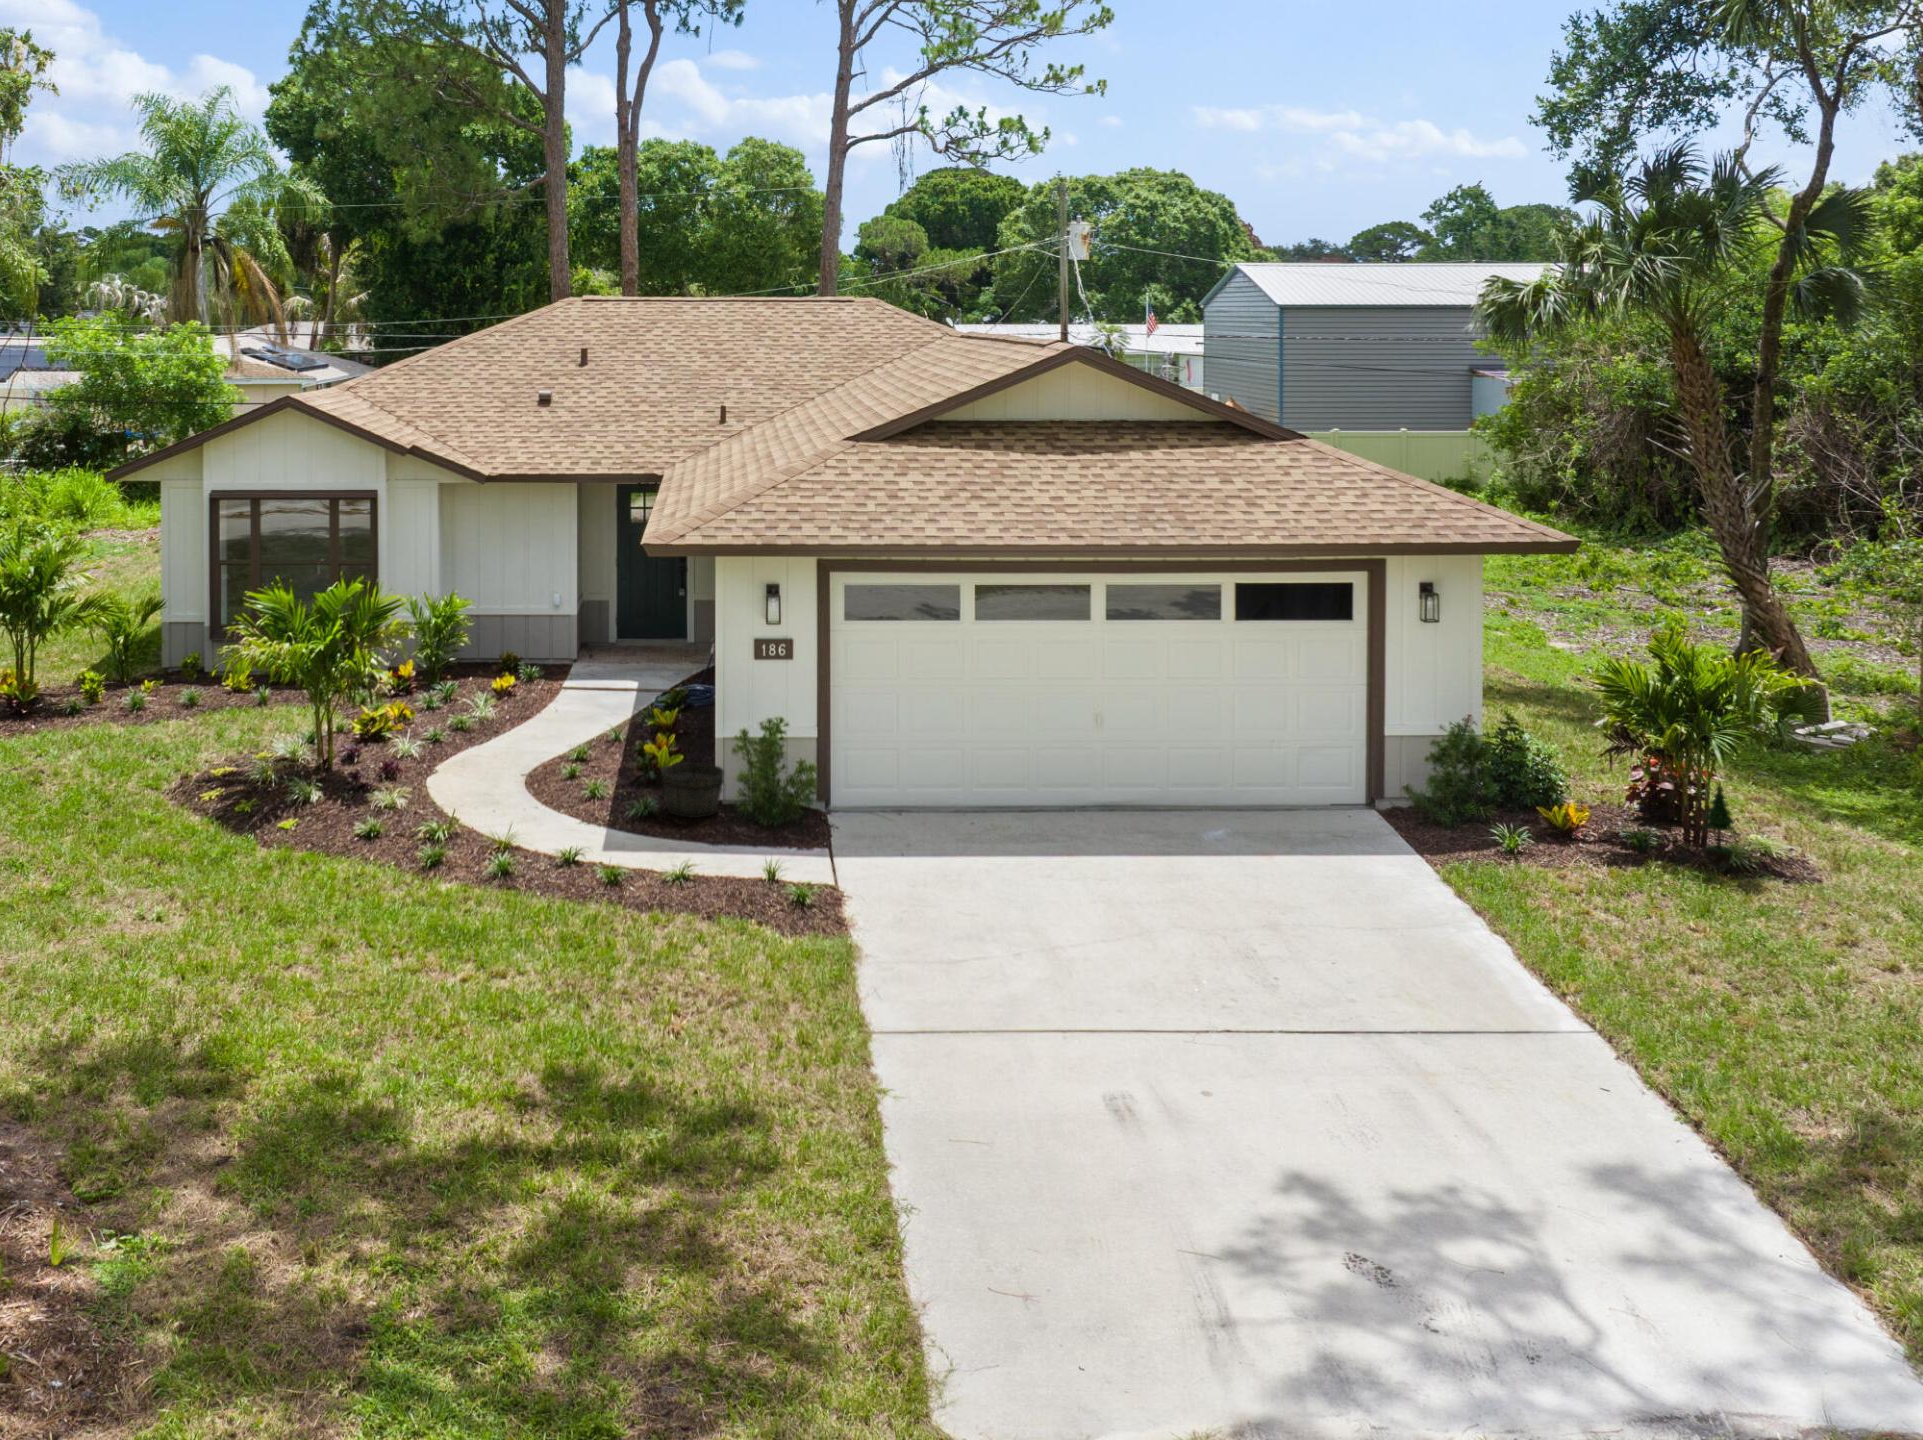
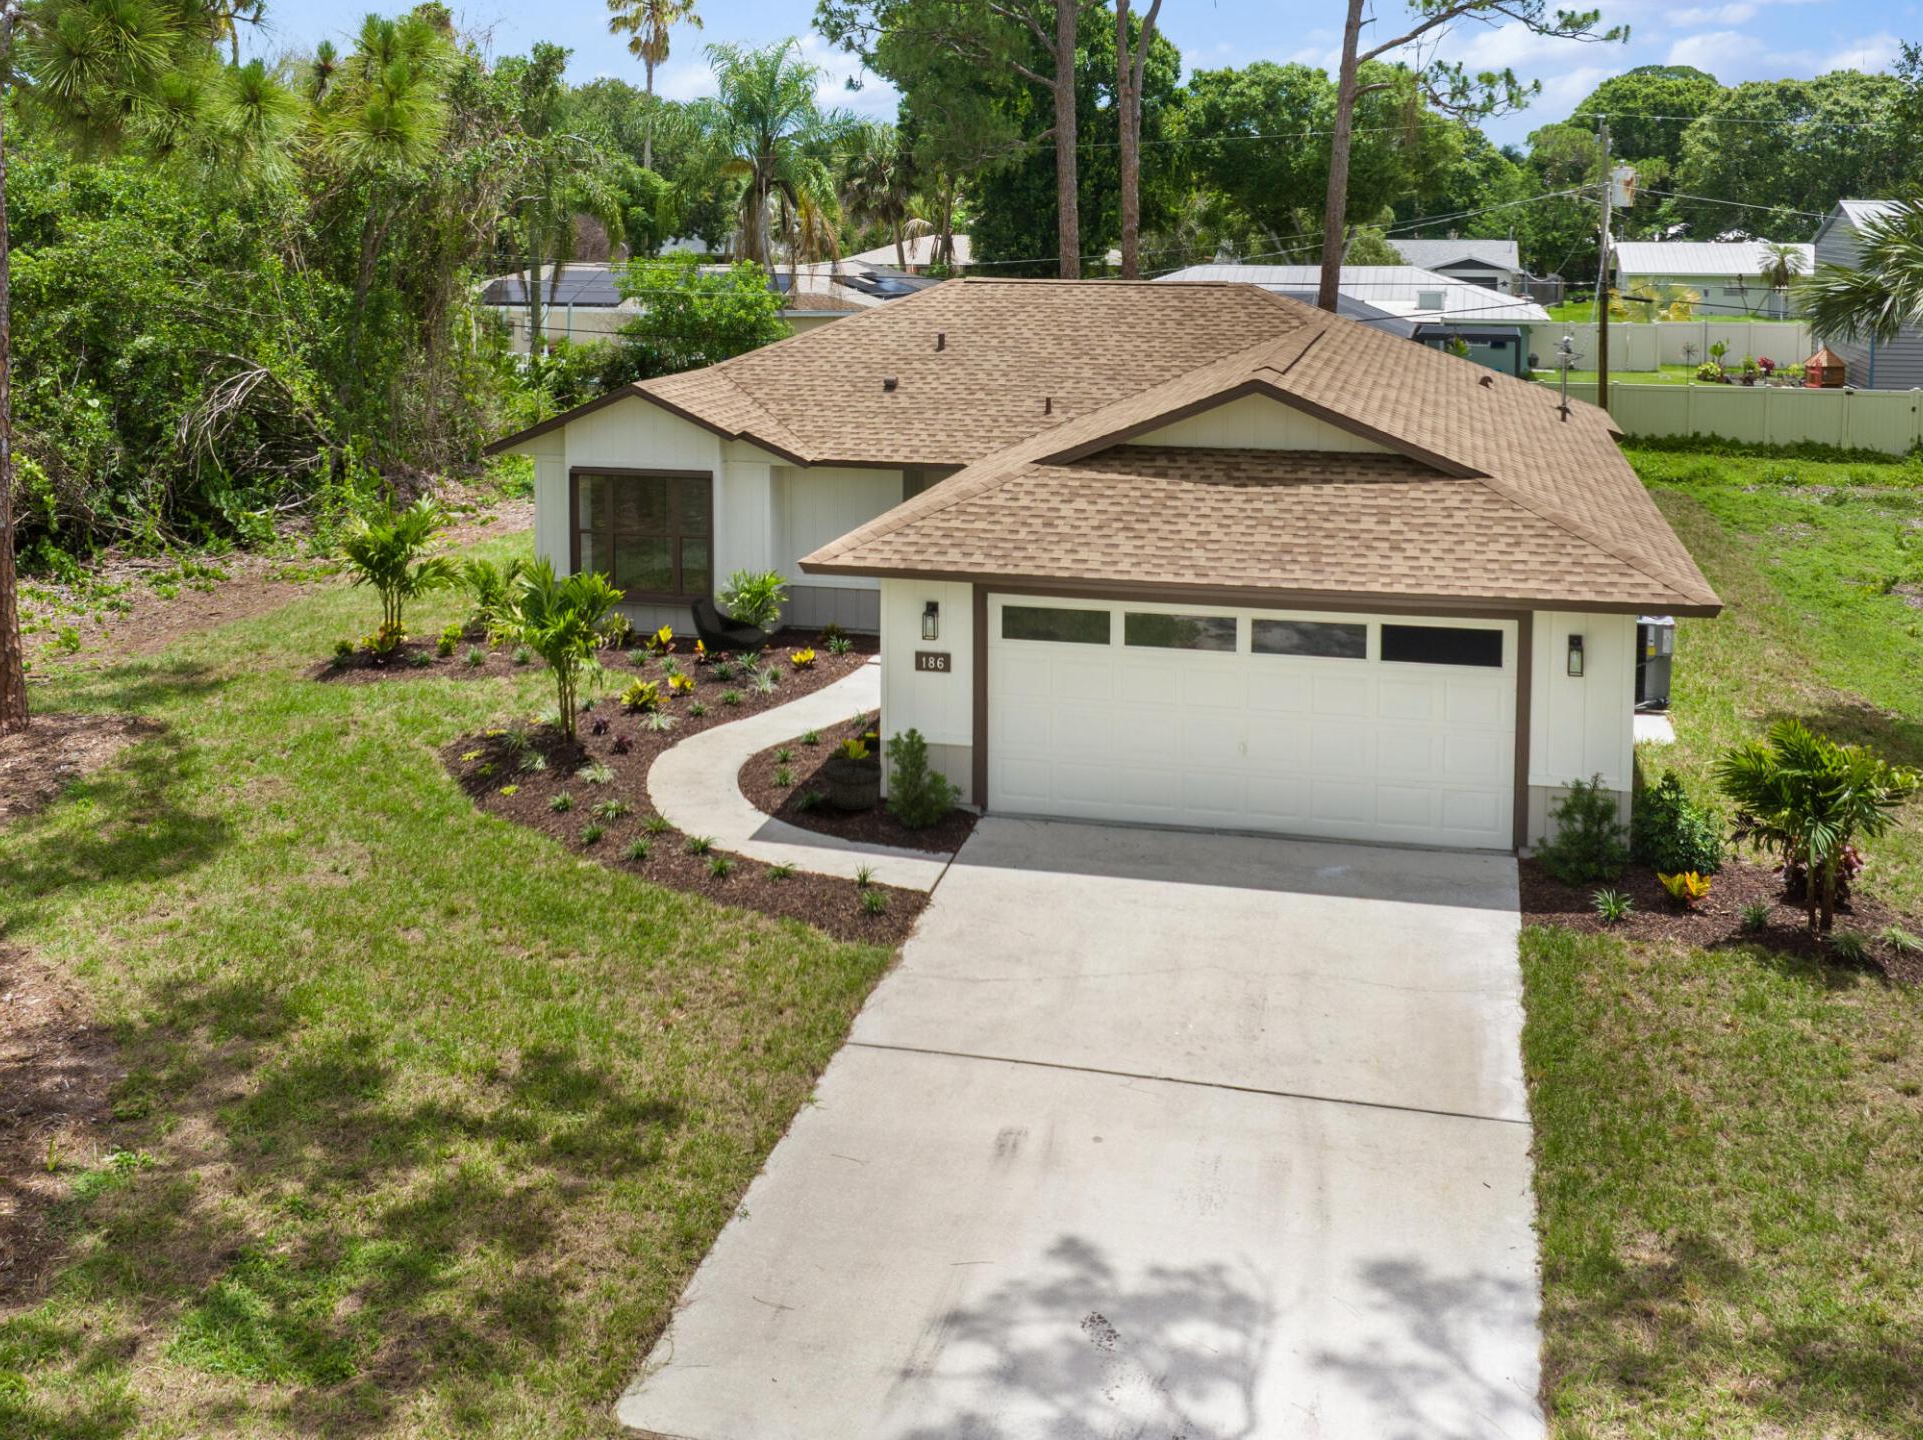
lounge chair: none [400,618,481,714] -> present [690,598,768,687]
potted tree: present [1703,785,1735,869] -> none [1809,875,1846,964]

